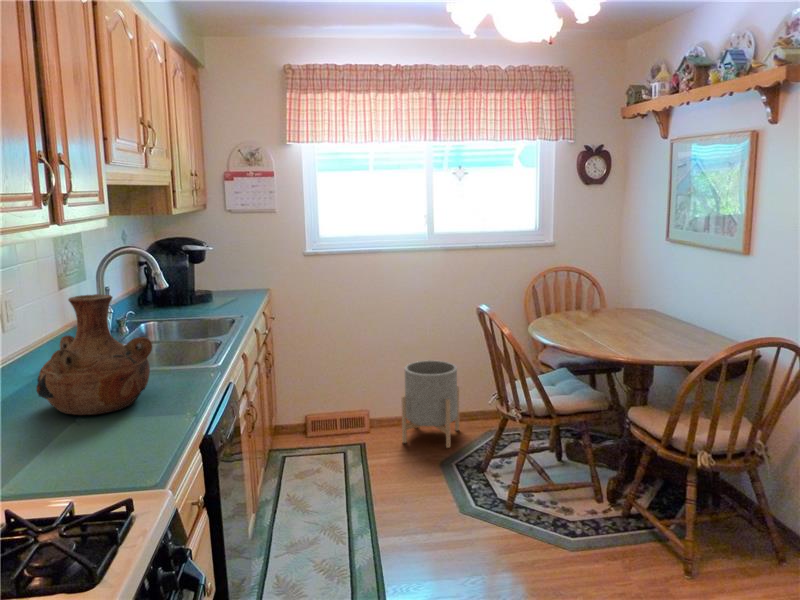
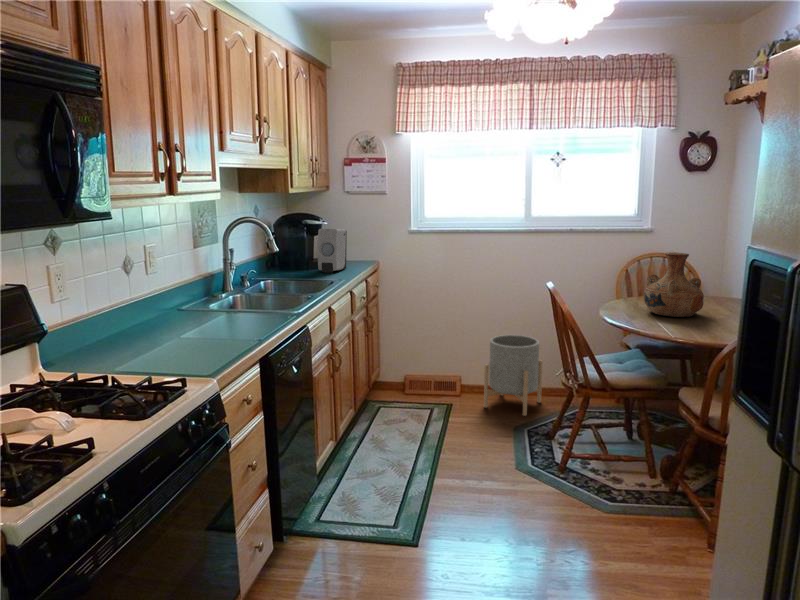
soap dispenser: none [207,255,241,307] -> present [318,229,347,273]
vase: present [37,294,152,415] -> present [644,252,704,317]

